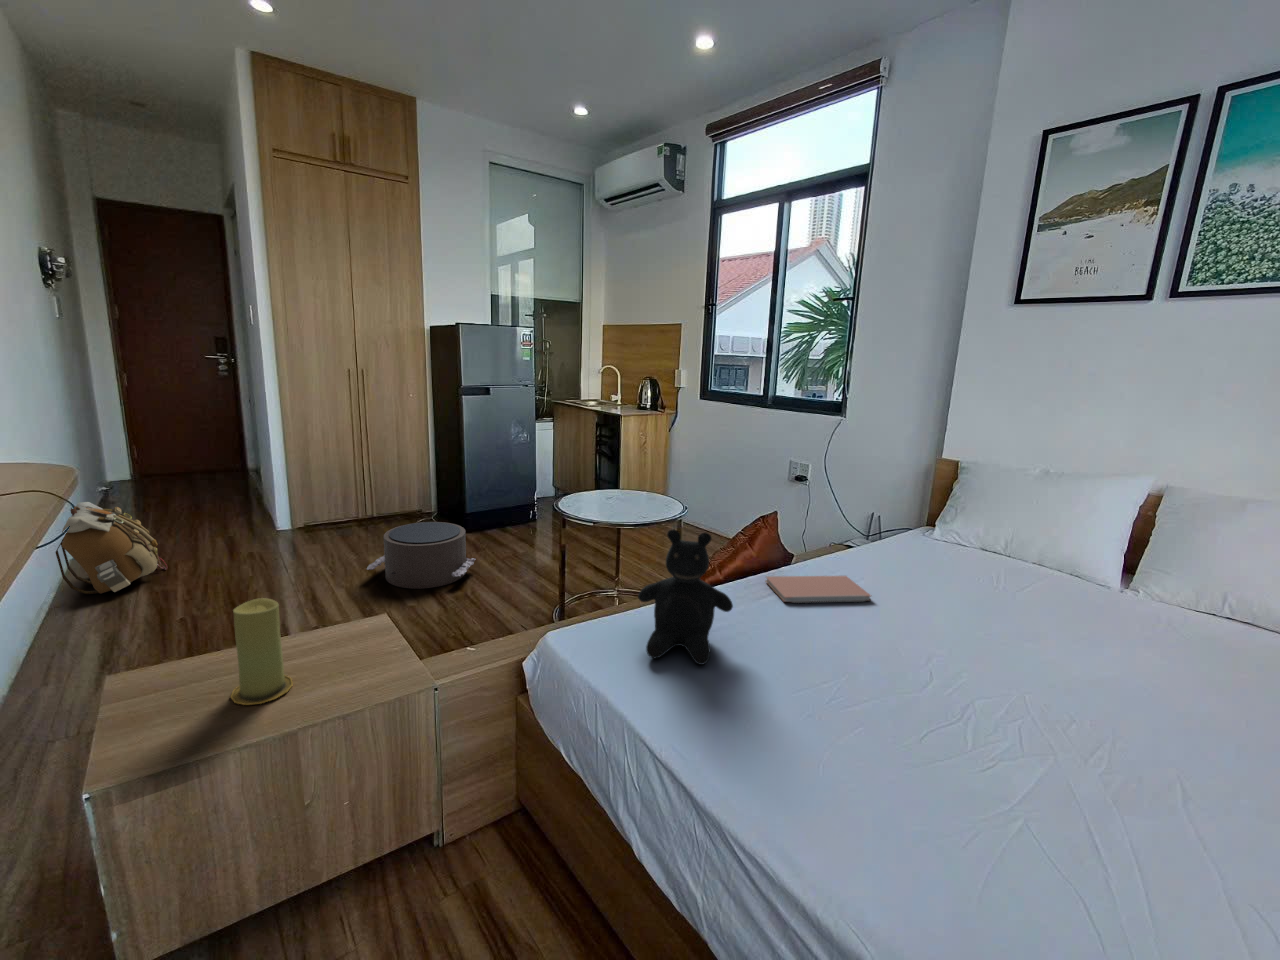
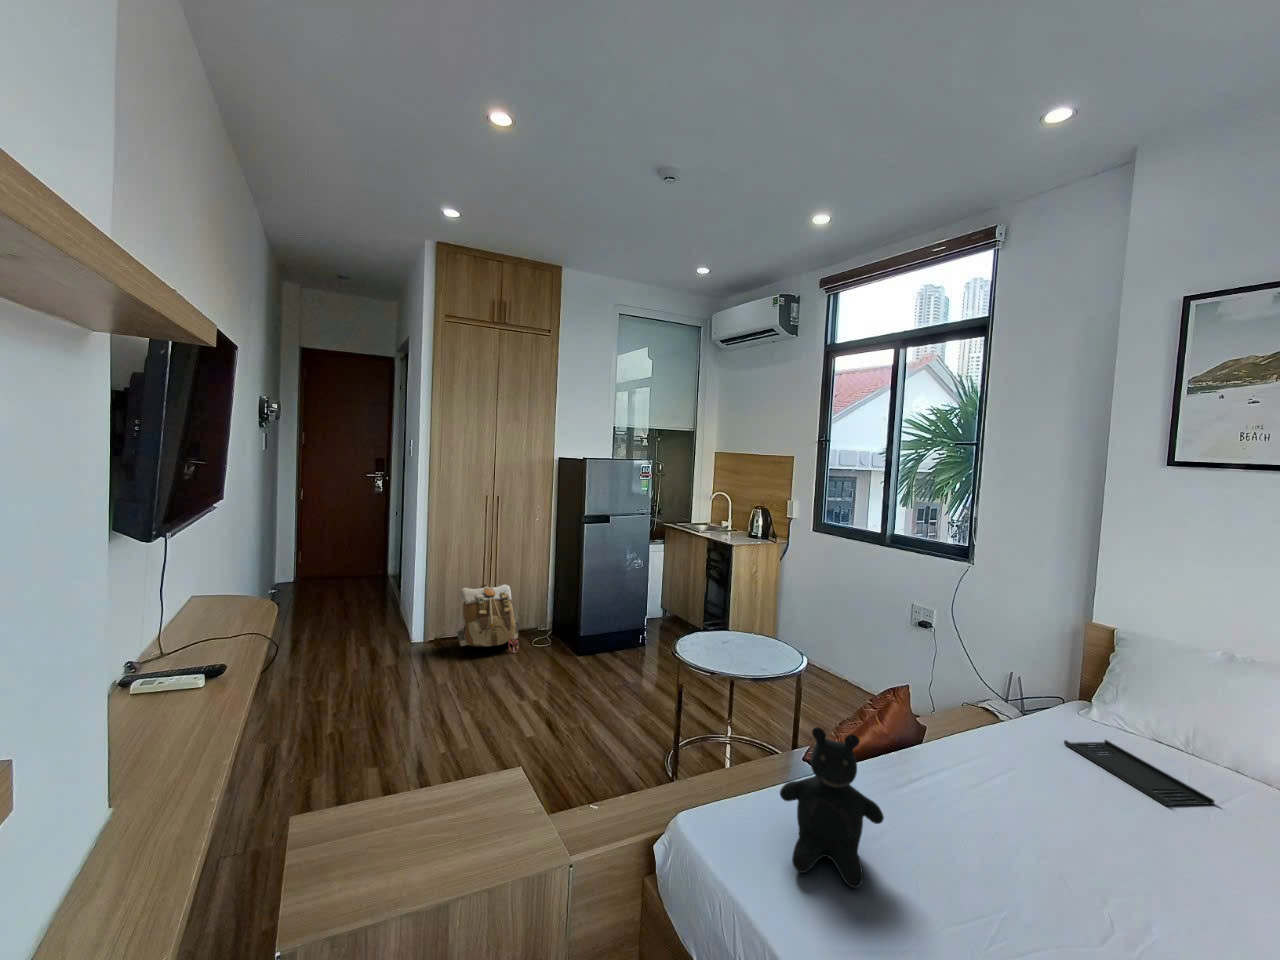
backpack: present [56,502,168,594] -> present [456,584,520,653]
pouf: present [367,522,476,589] -> none [491,647,591,717]
tray: none [905,551,1017,591] -> present [1064,740,1214,806]
notebook: present [765,576,871,603] -> none [907,764,1035,810]
candle: present [231,598,293,705] -> none [395,769,448,879]

